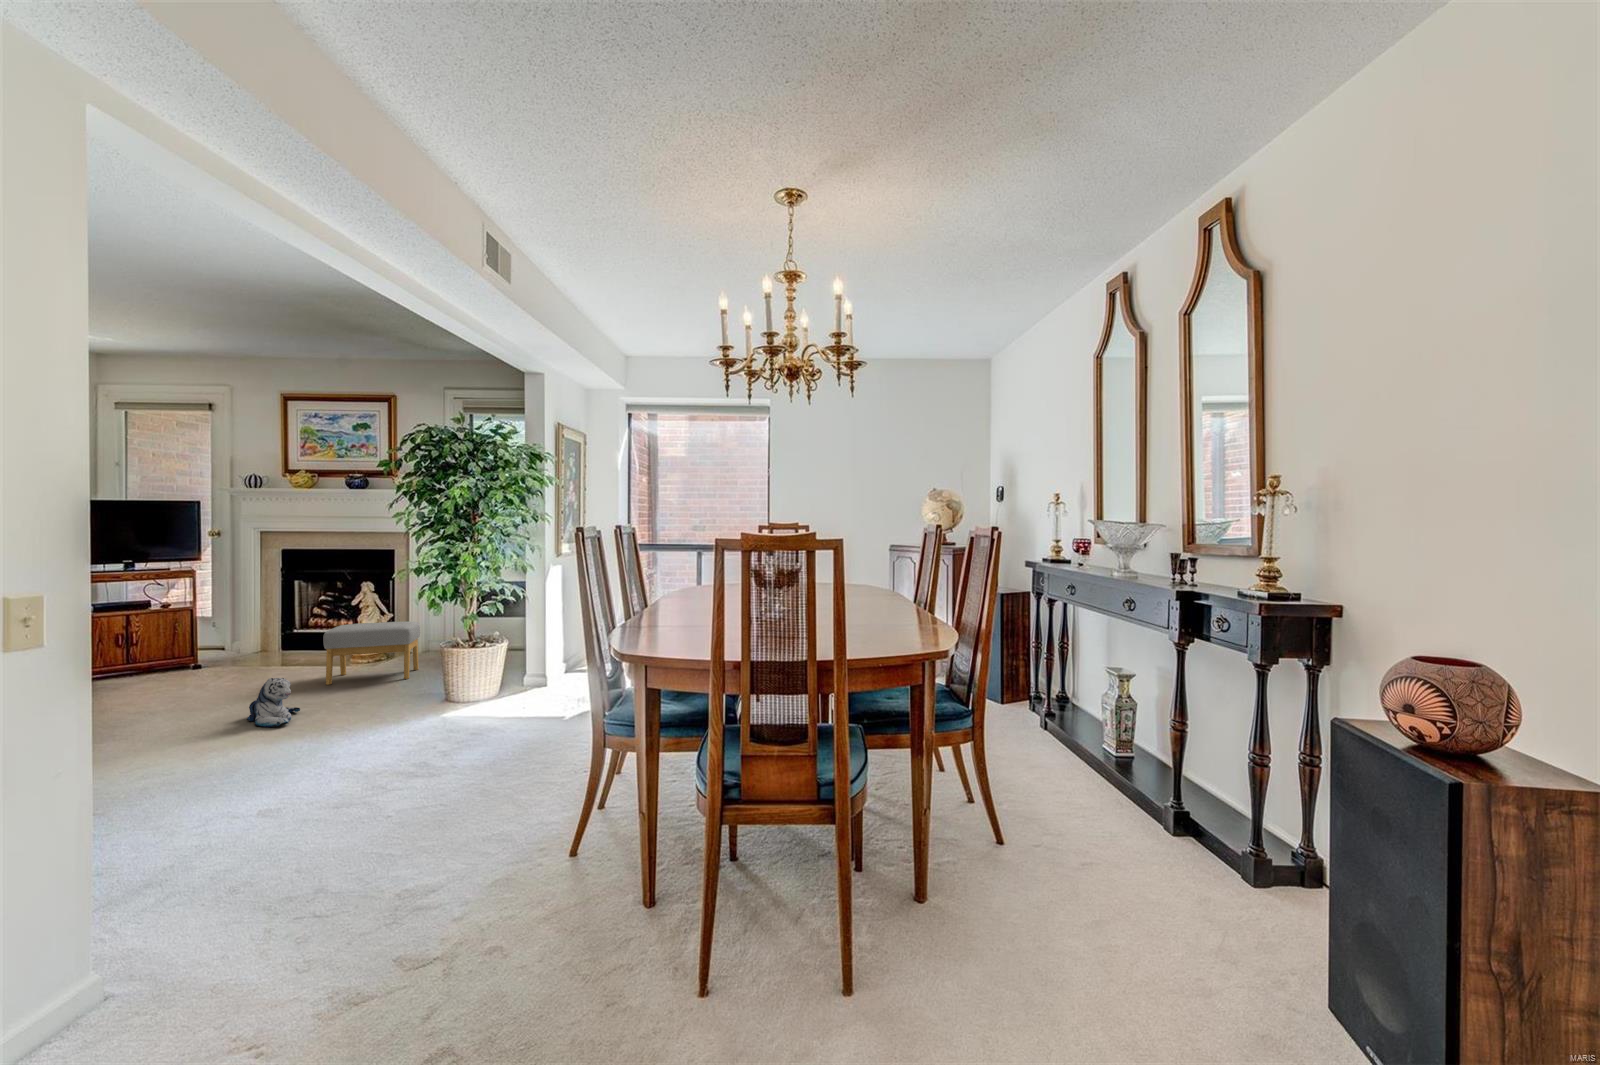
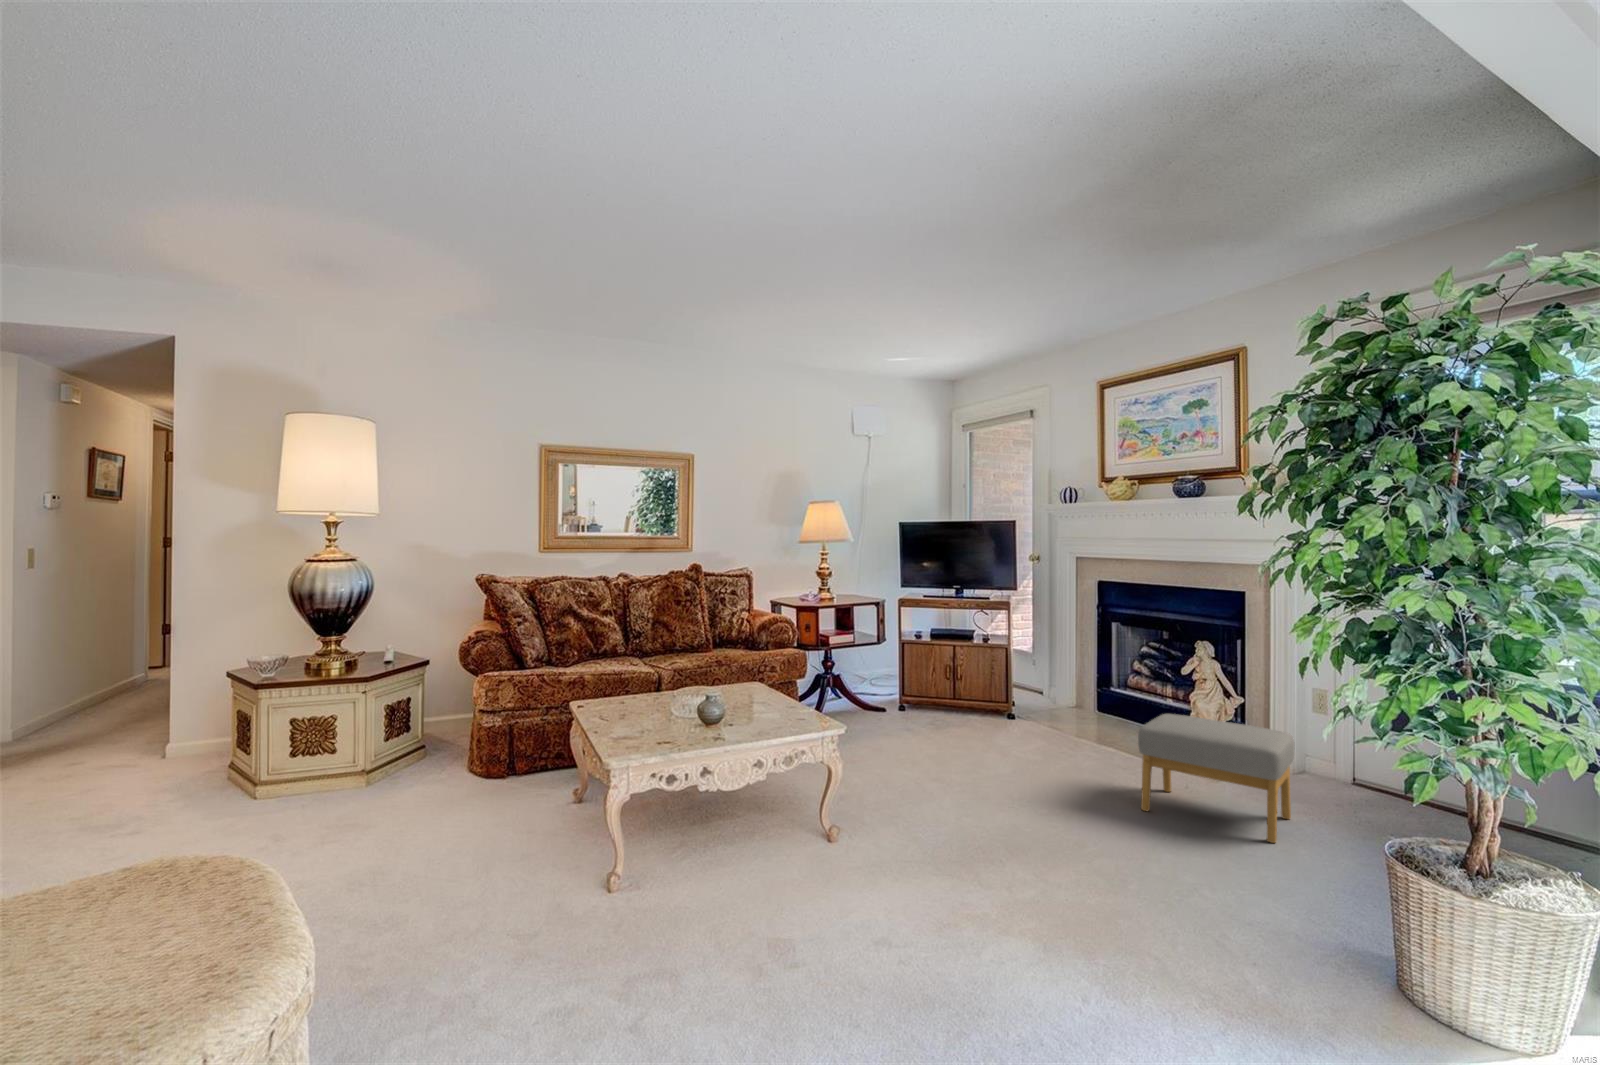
plush toy: present [247,678,300,727] -> none [1026,816,1098,910]

